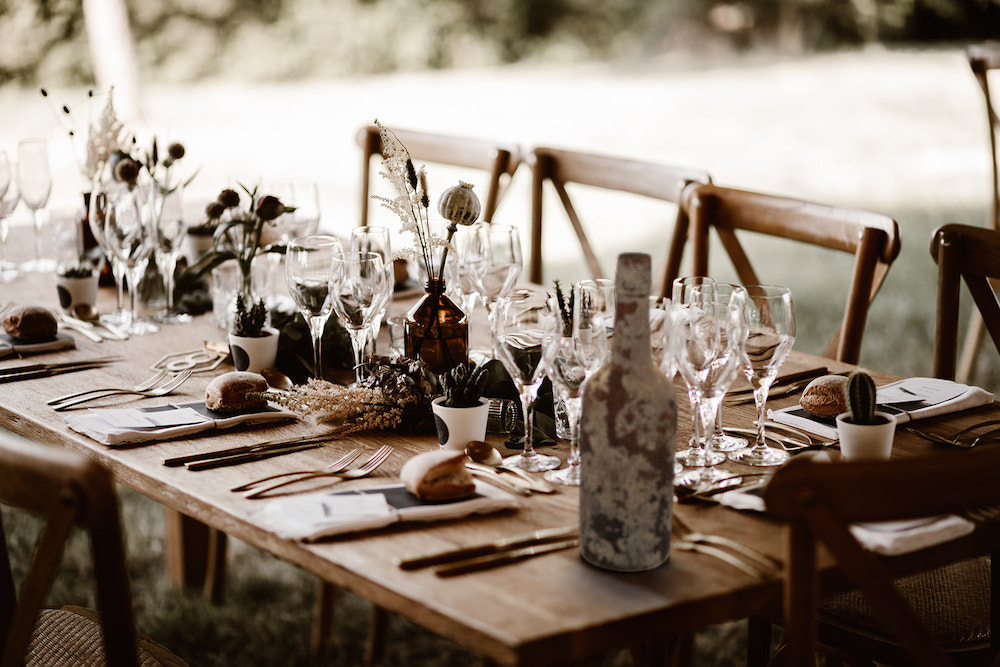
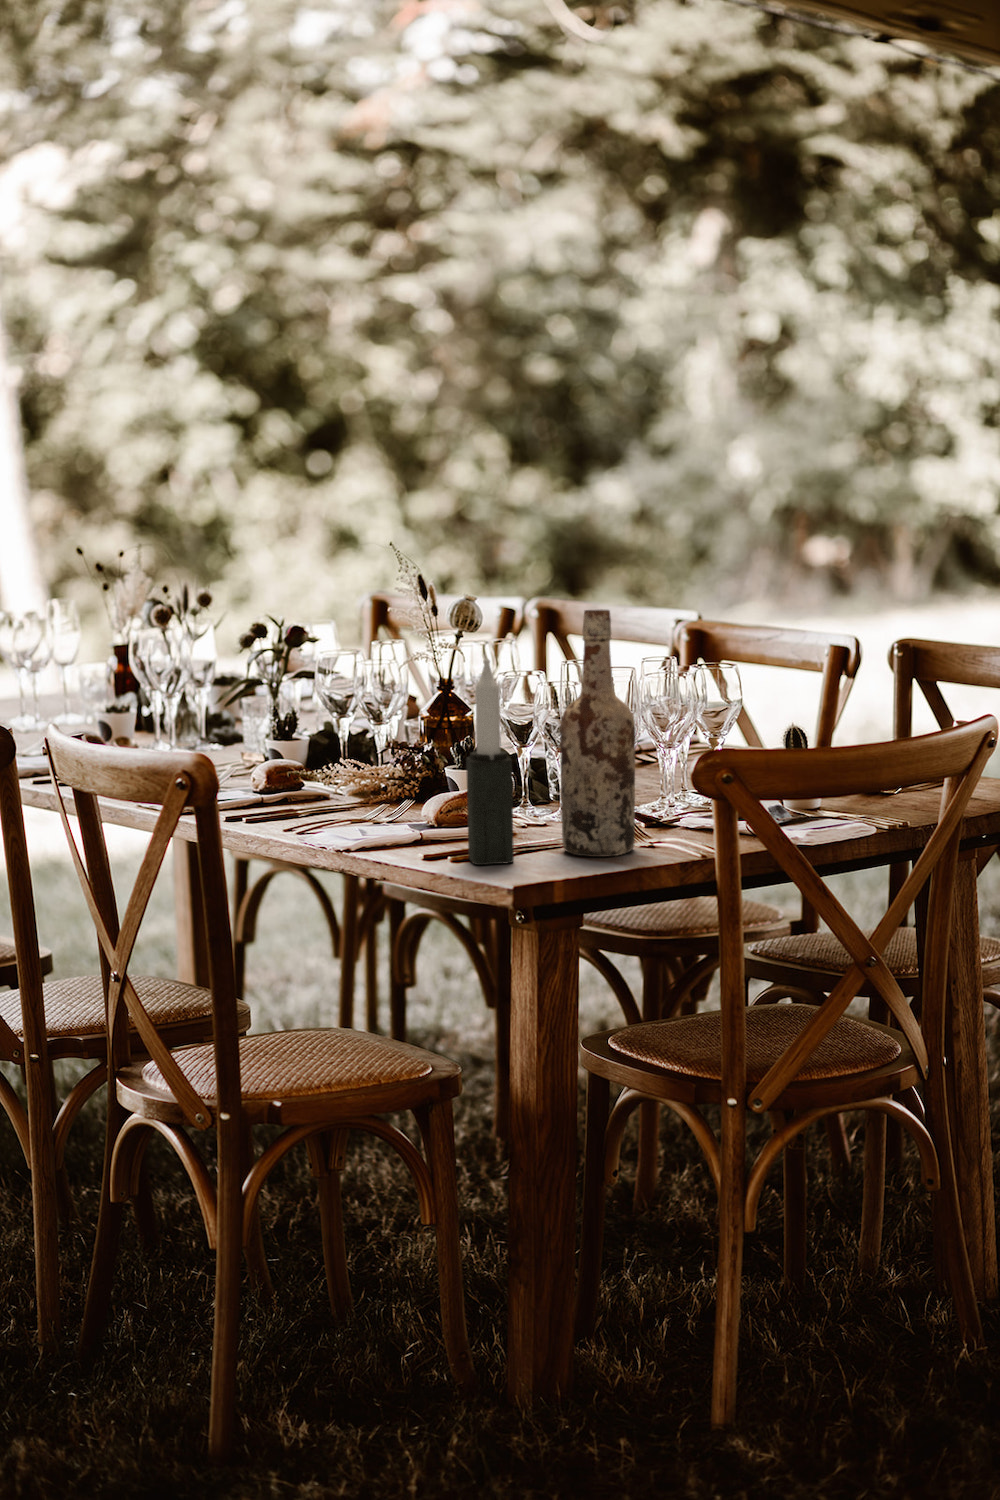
candle: none [458,320,518,586] -> present [466,659,514,865]

